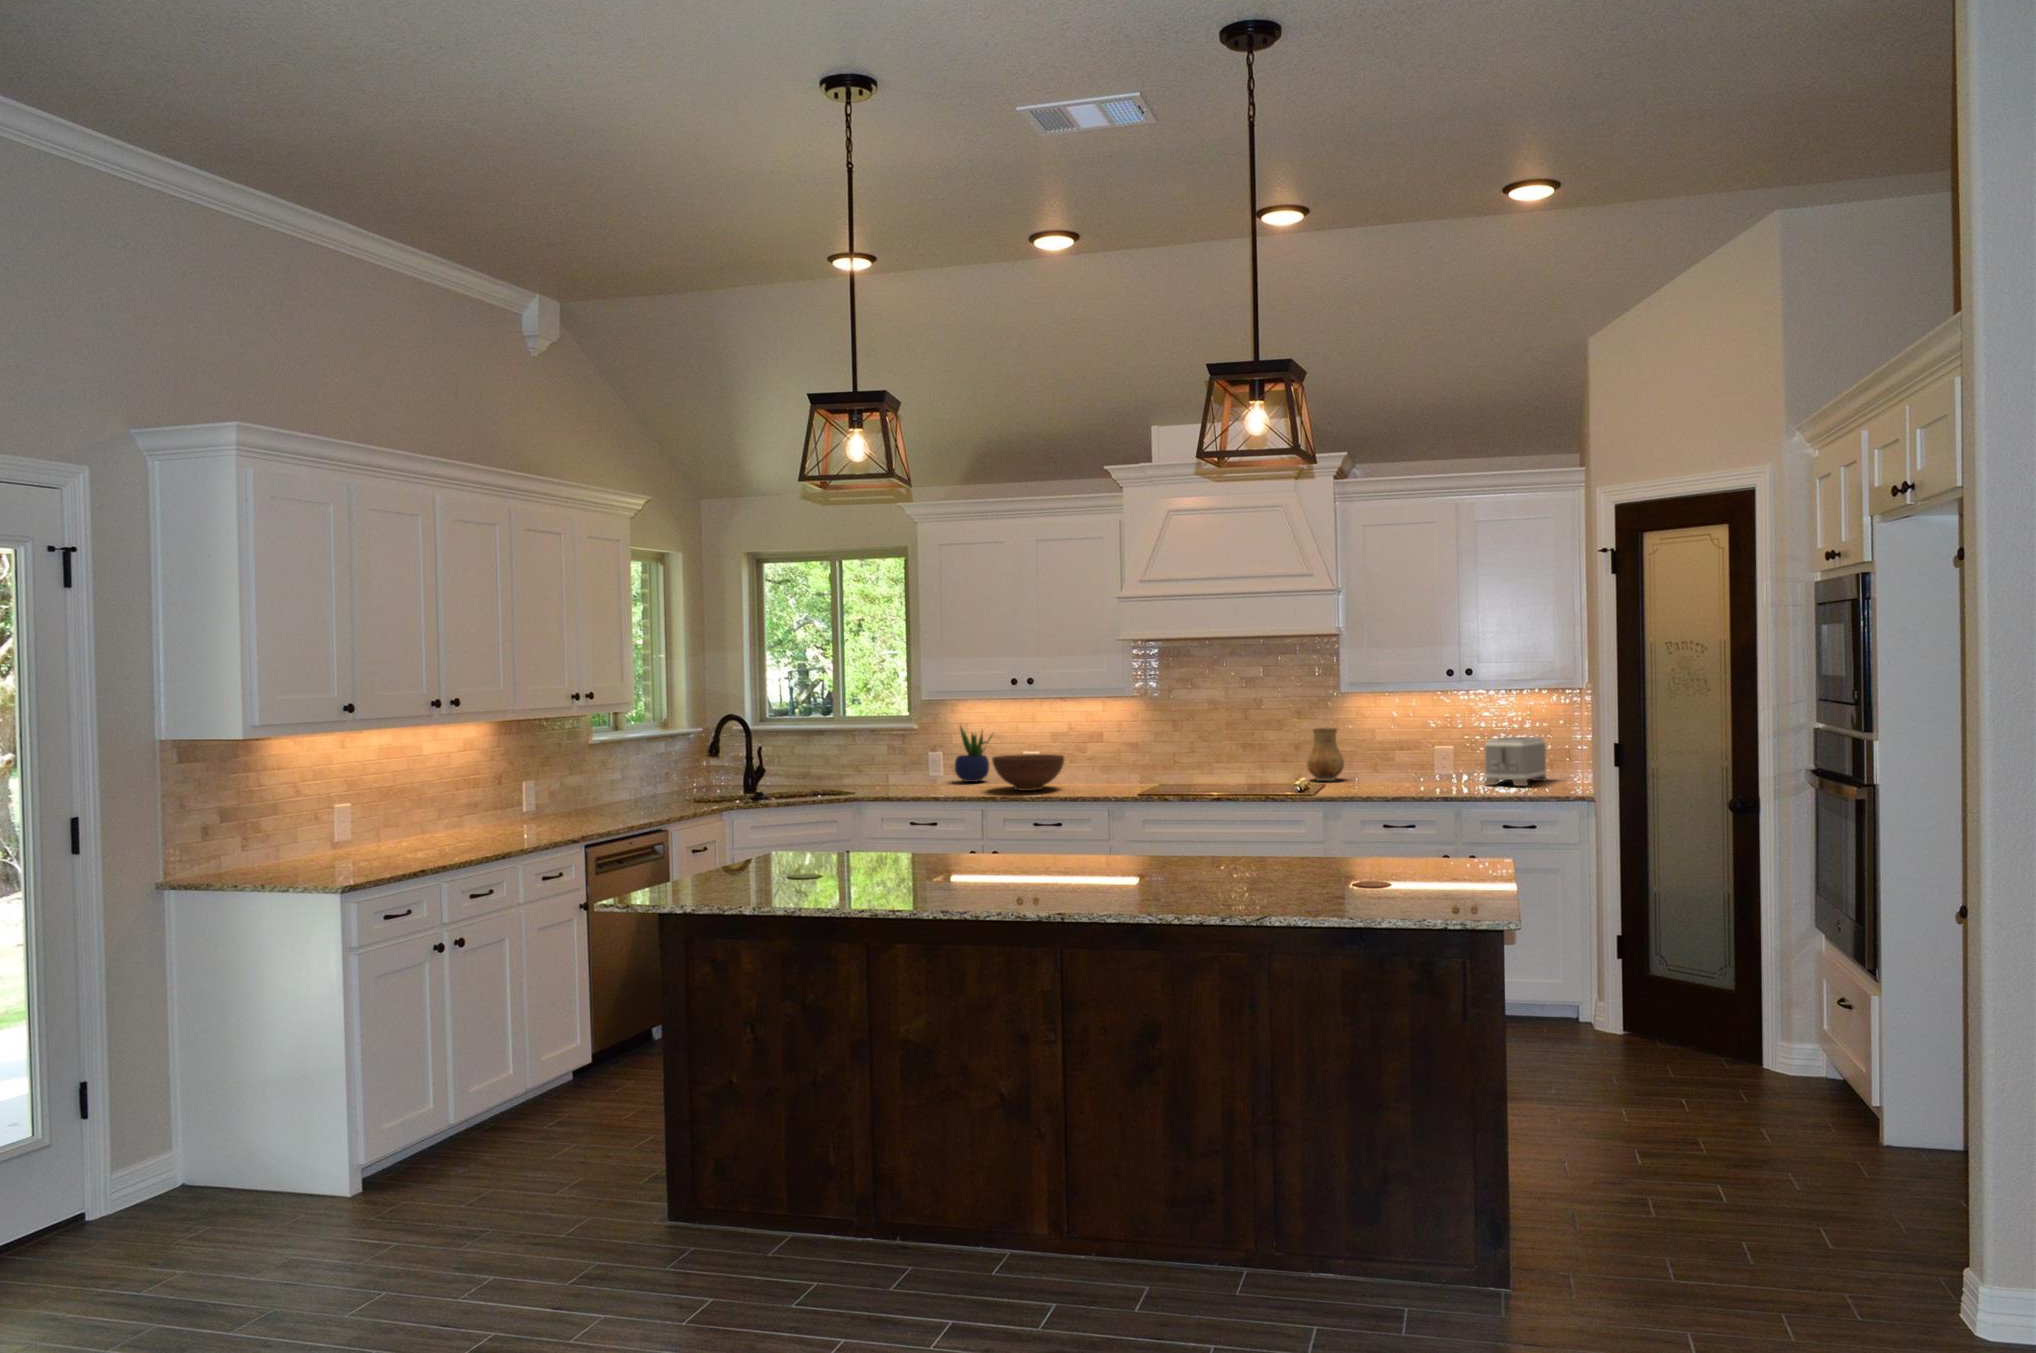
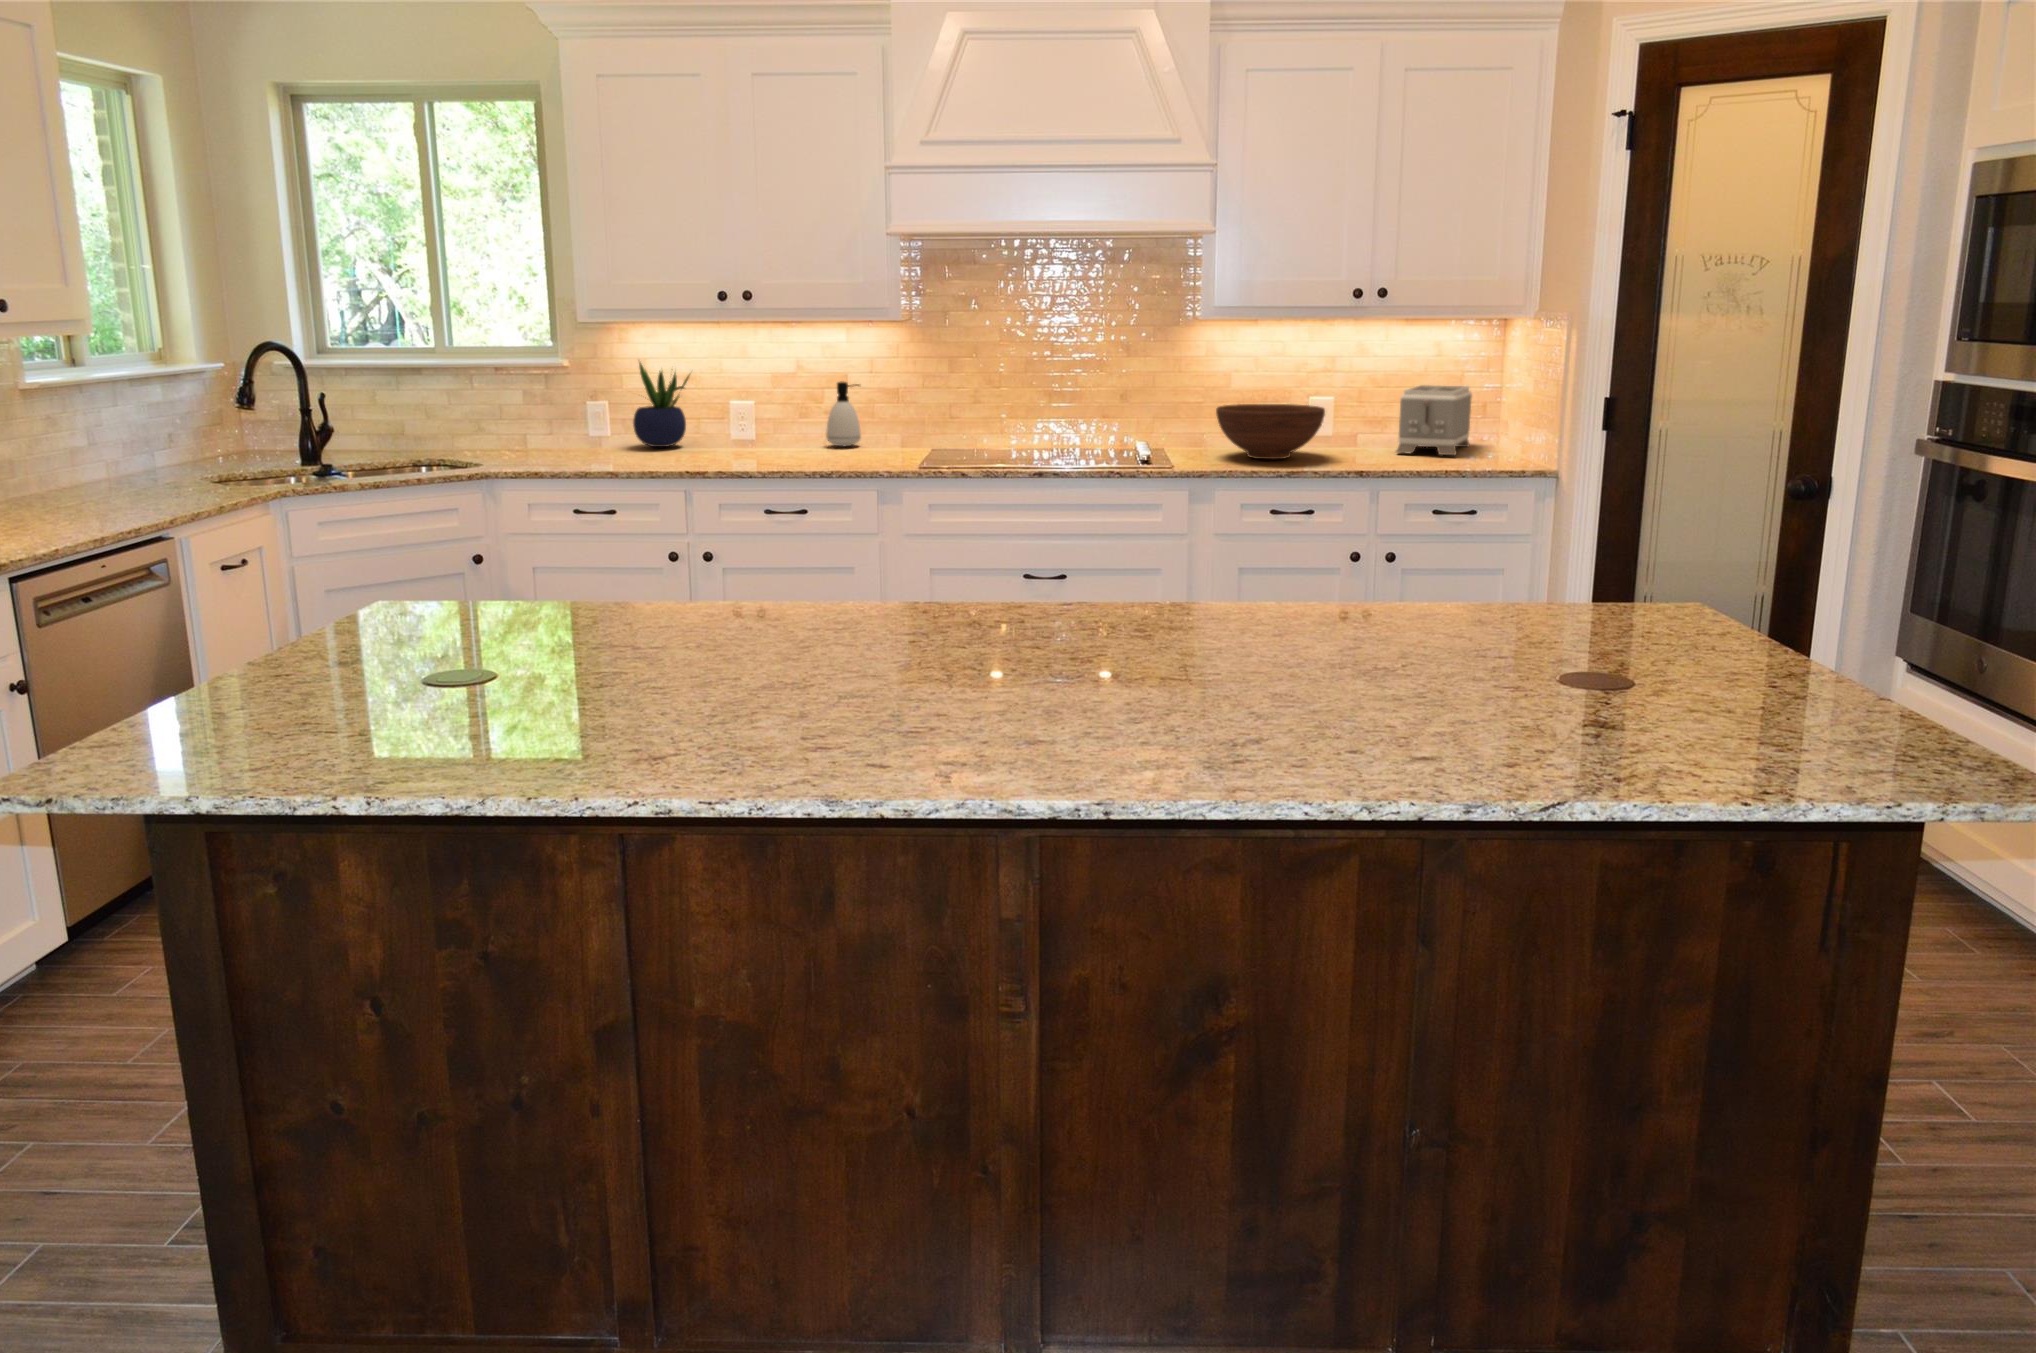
ceramic pitcher: present [1307,728,1344,781] -> none [1148,370,1199,446]
soap dispenser: none [1083,737,1106,781] -> present [826,381,861,446]
fruit bowl: present [992,754,1065,791] -> present [1216,404,1325,459]

